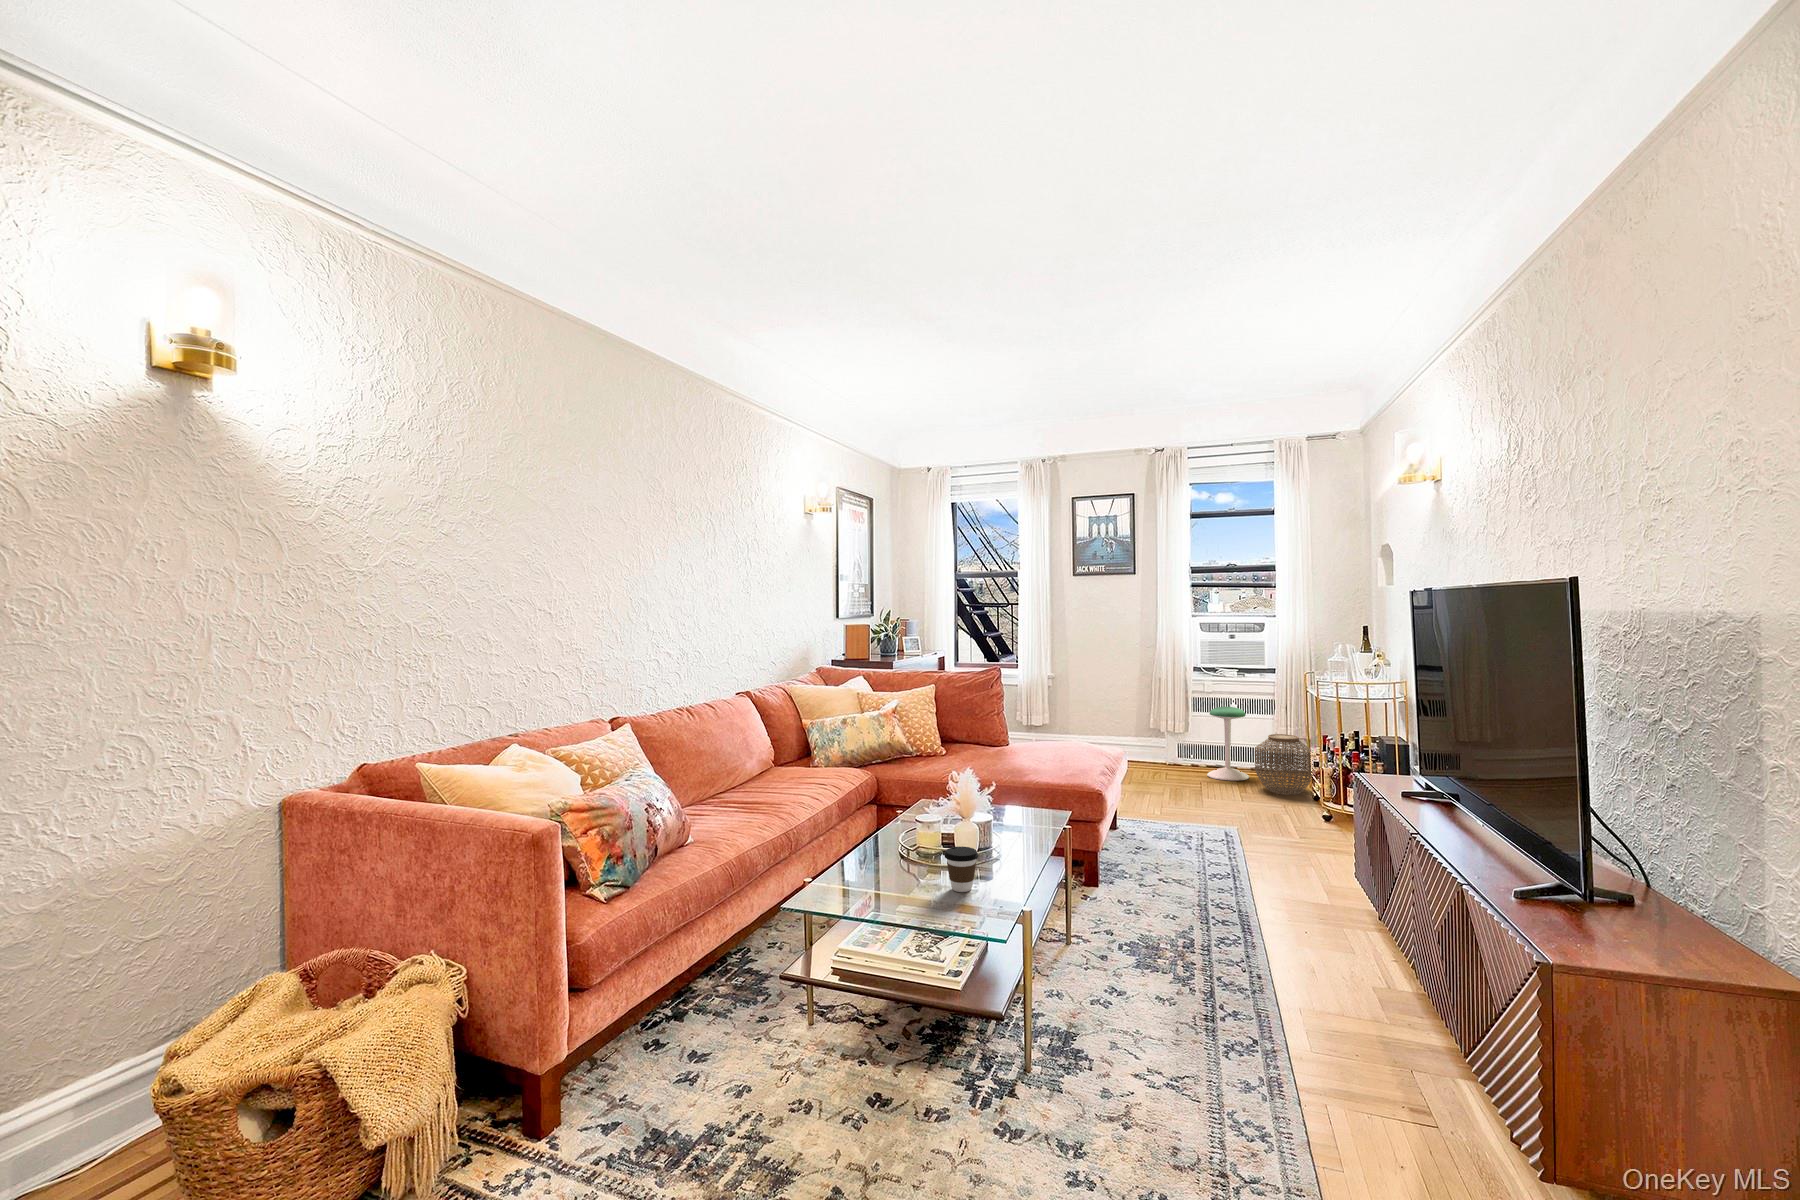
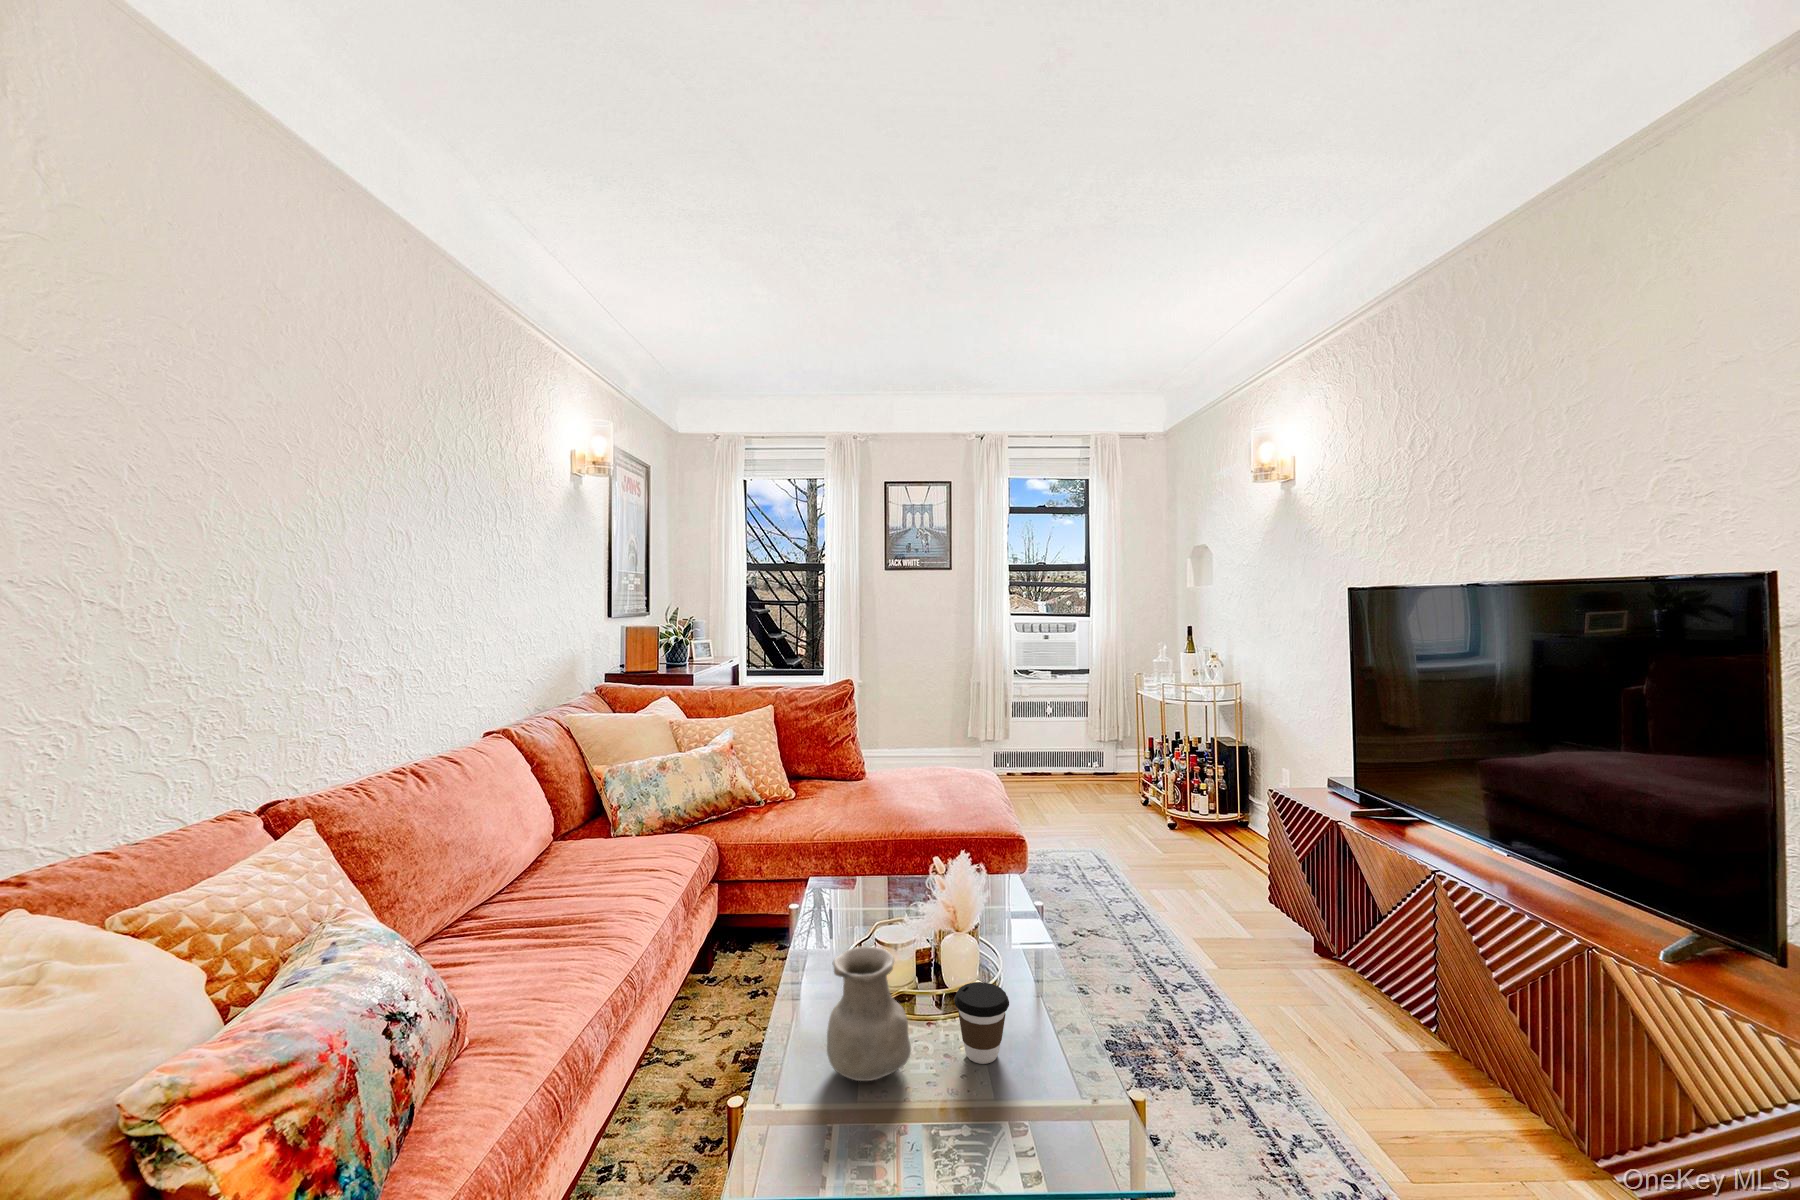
stool: present [1207,707,1249,781] -> none [1028,711,1069,789]
woven basket: present [1255,734,1313,795] -> none [1084,738,1141,801]
vase: none [867,815,916,887] -> present [827,946,911,1081]

